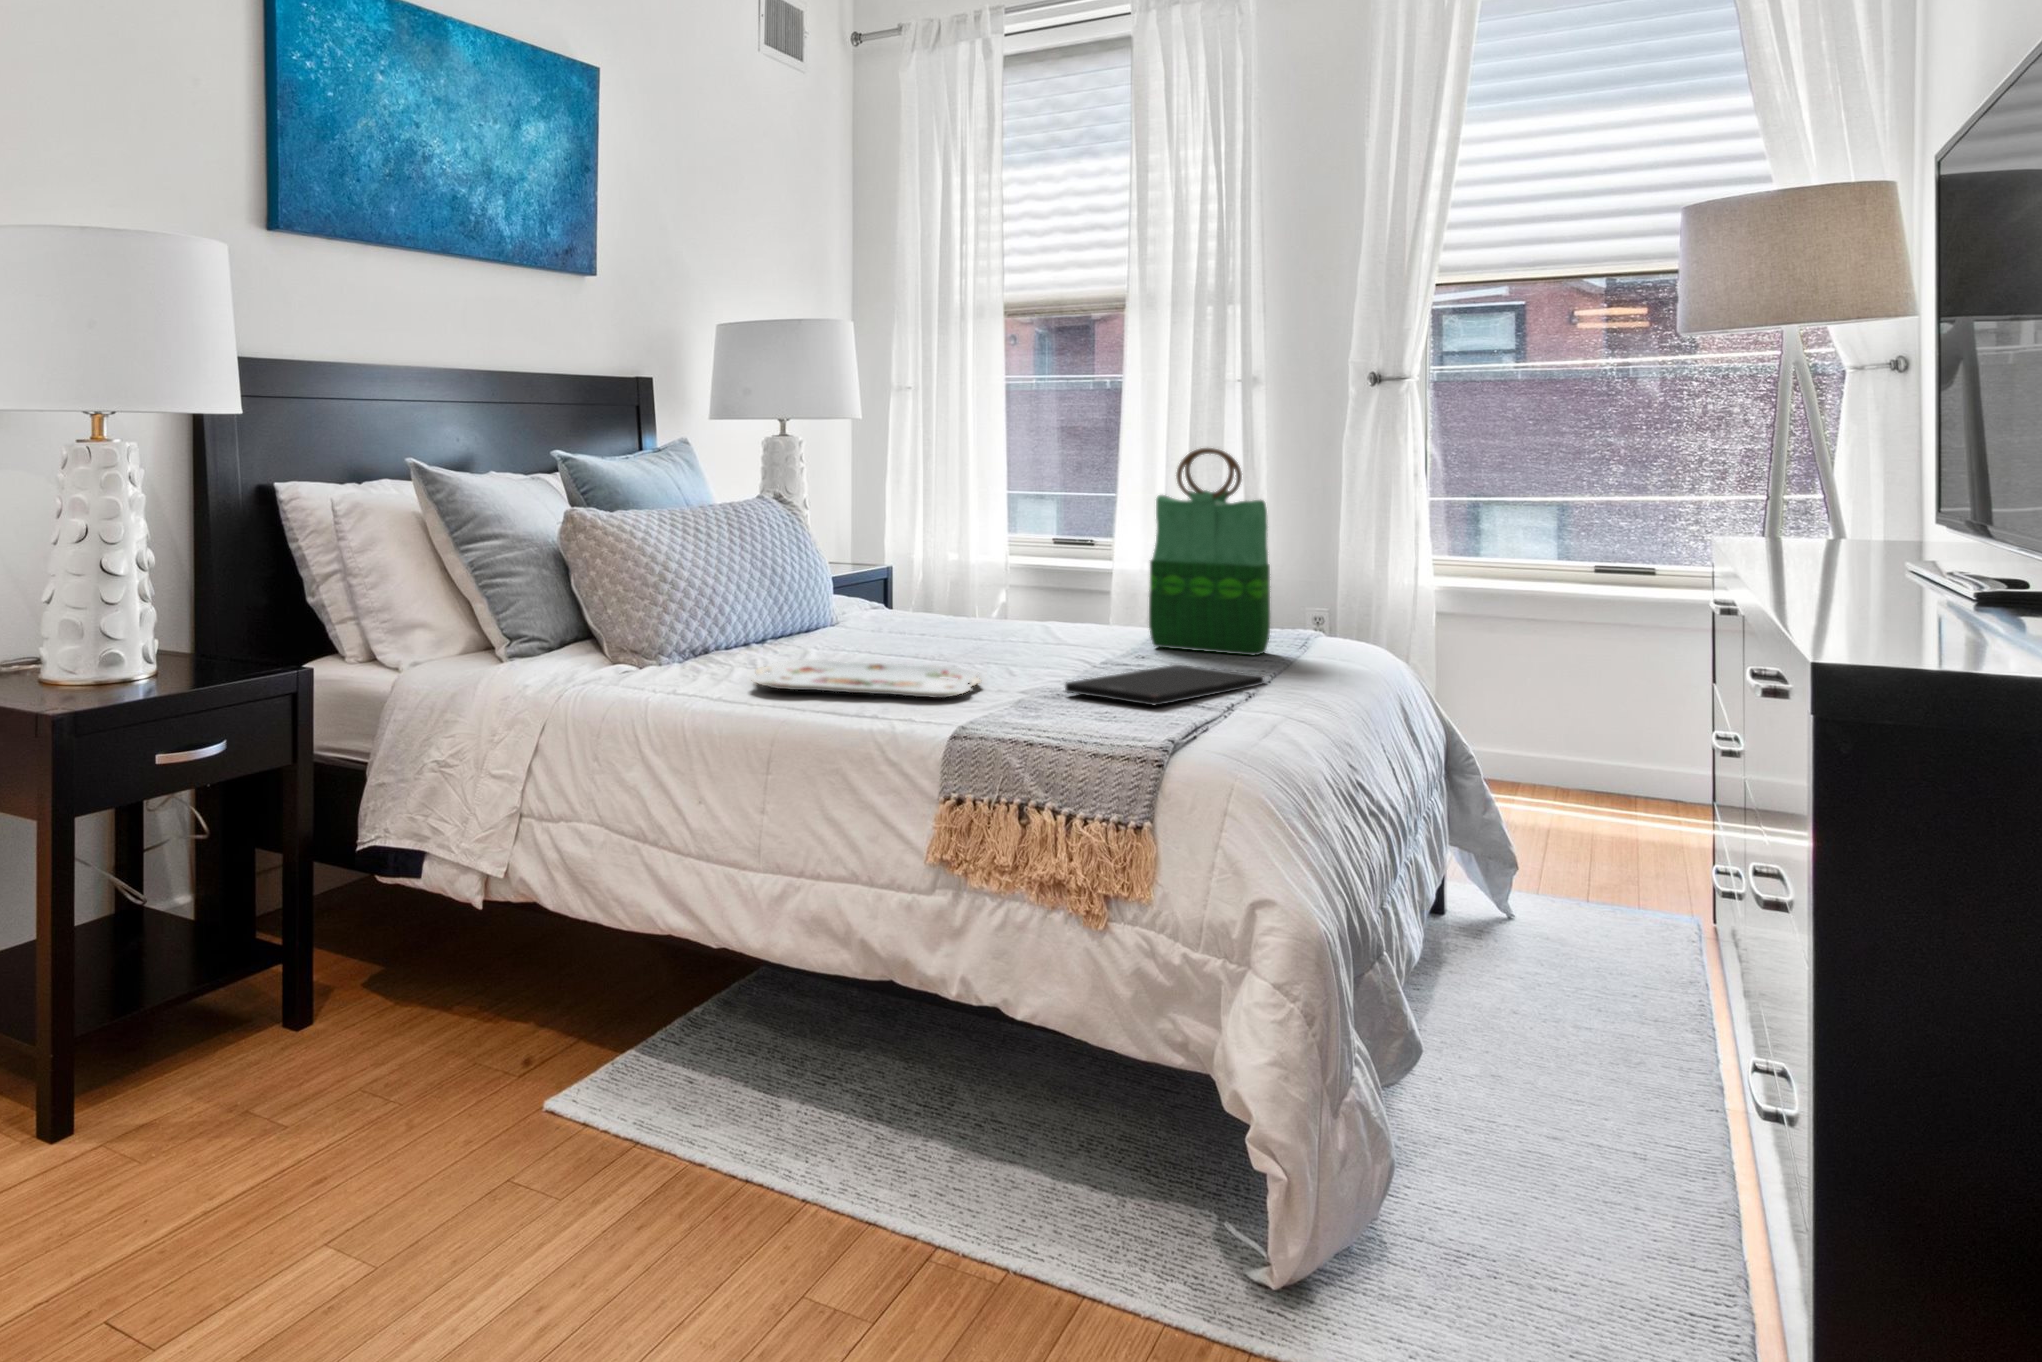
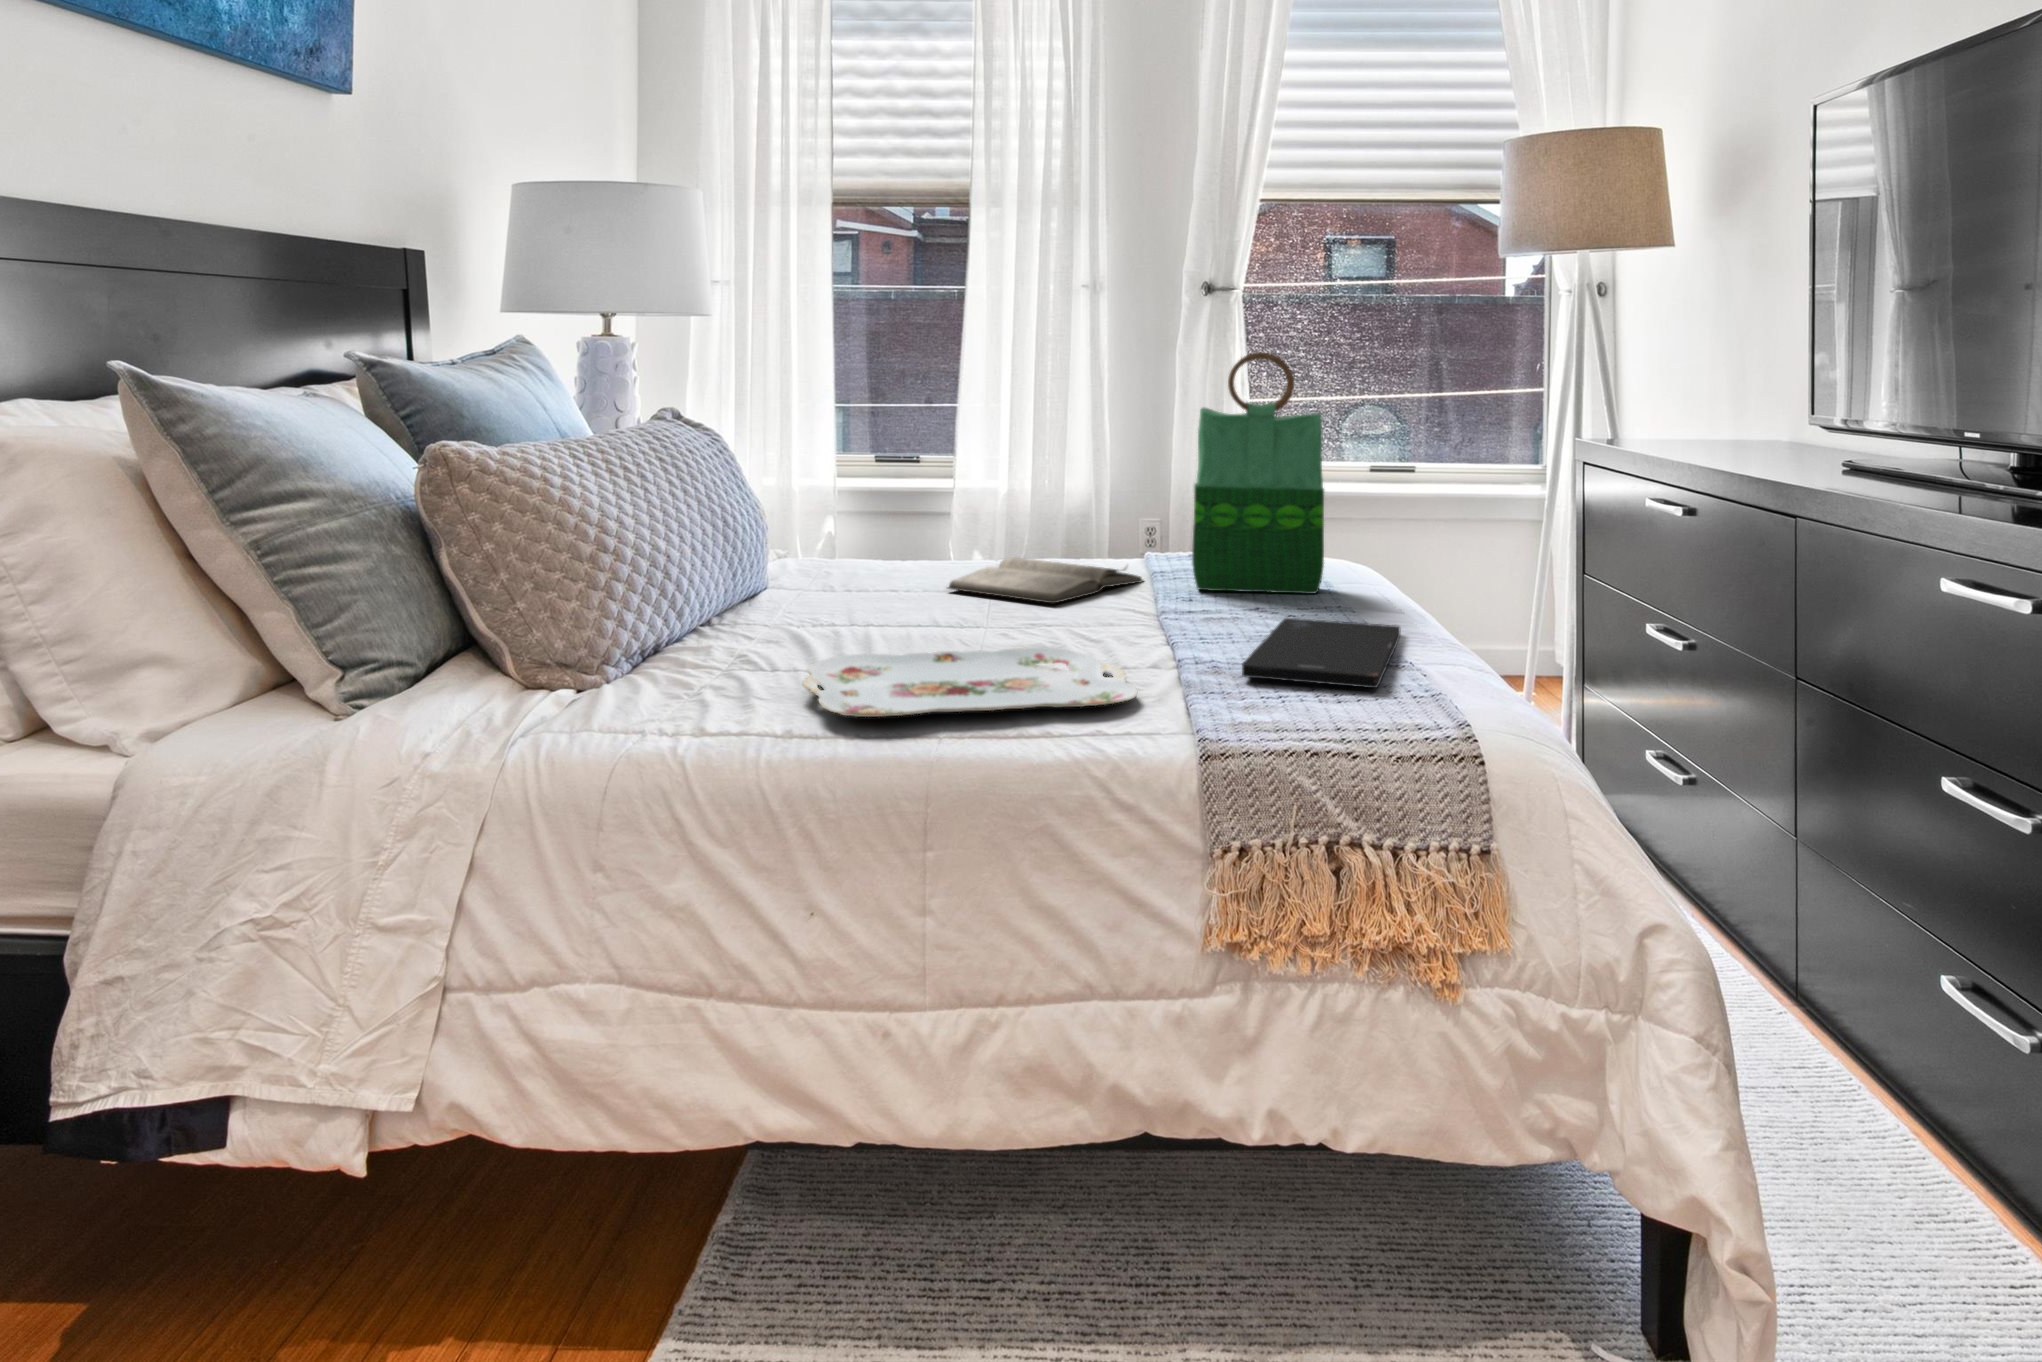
diary: none [952,615,1125,647] -> present [947,557,1143,603]

